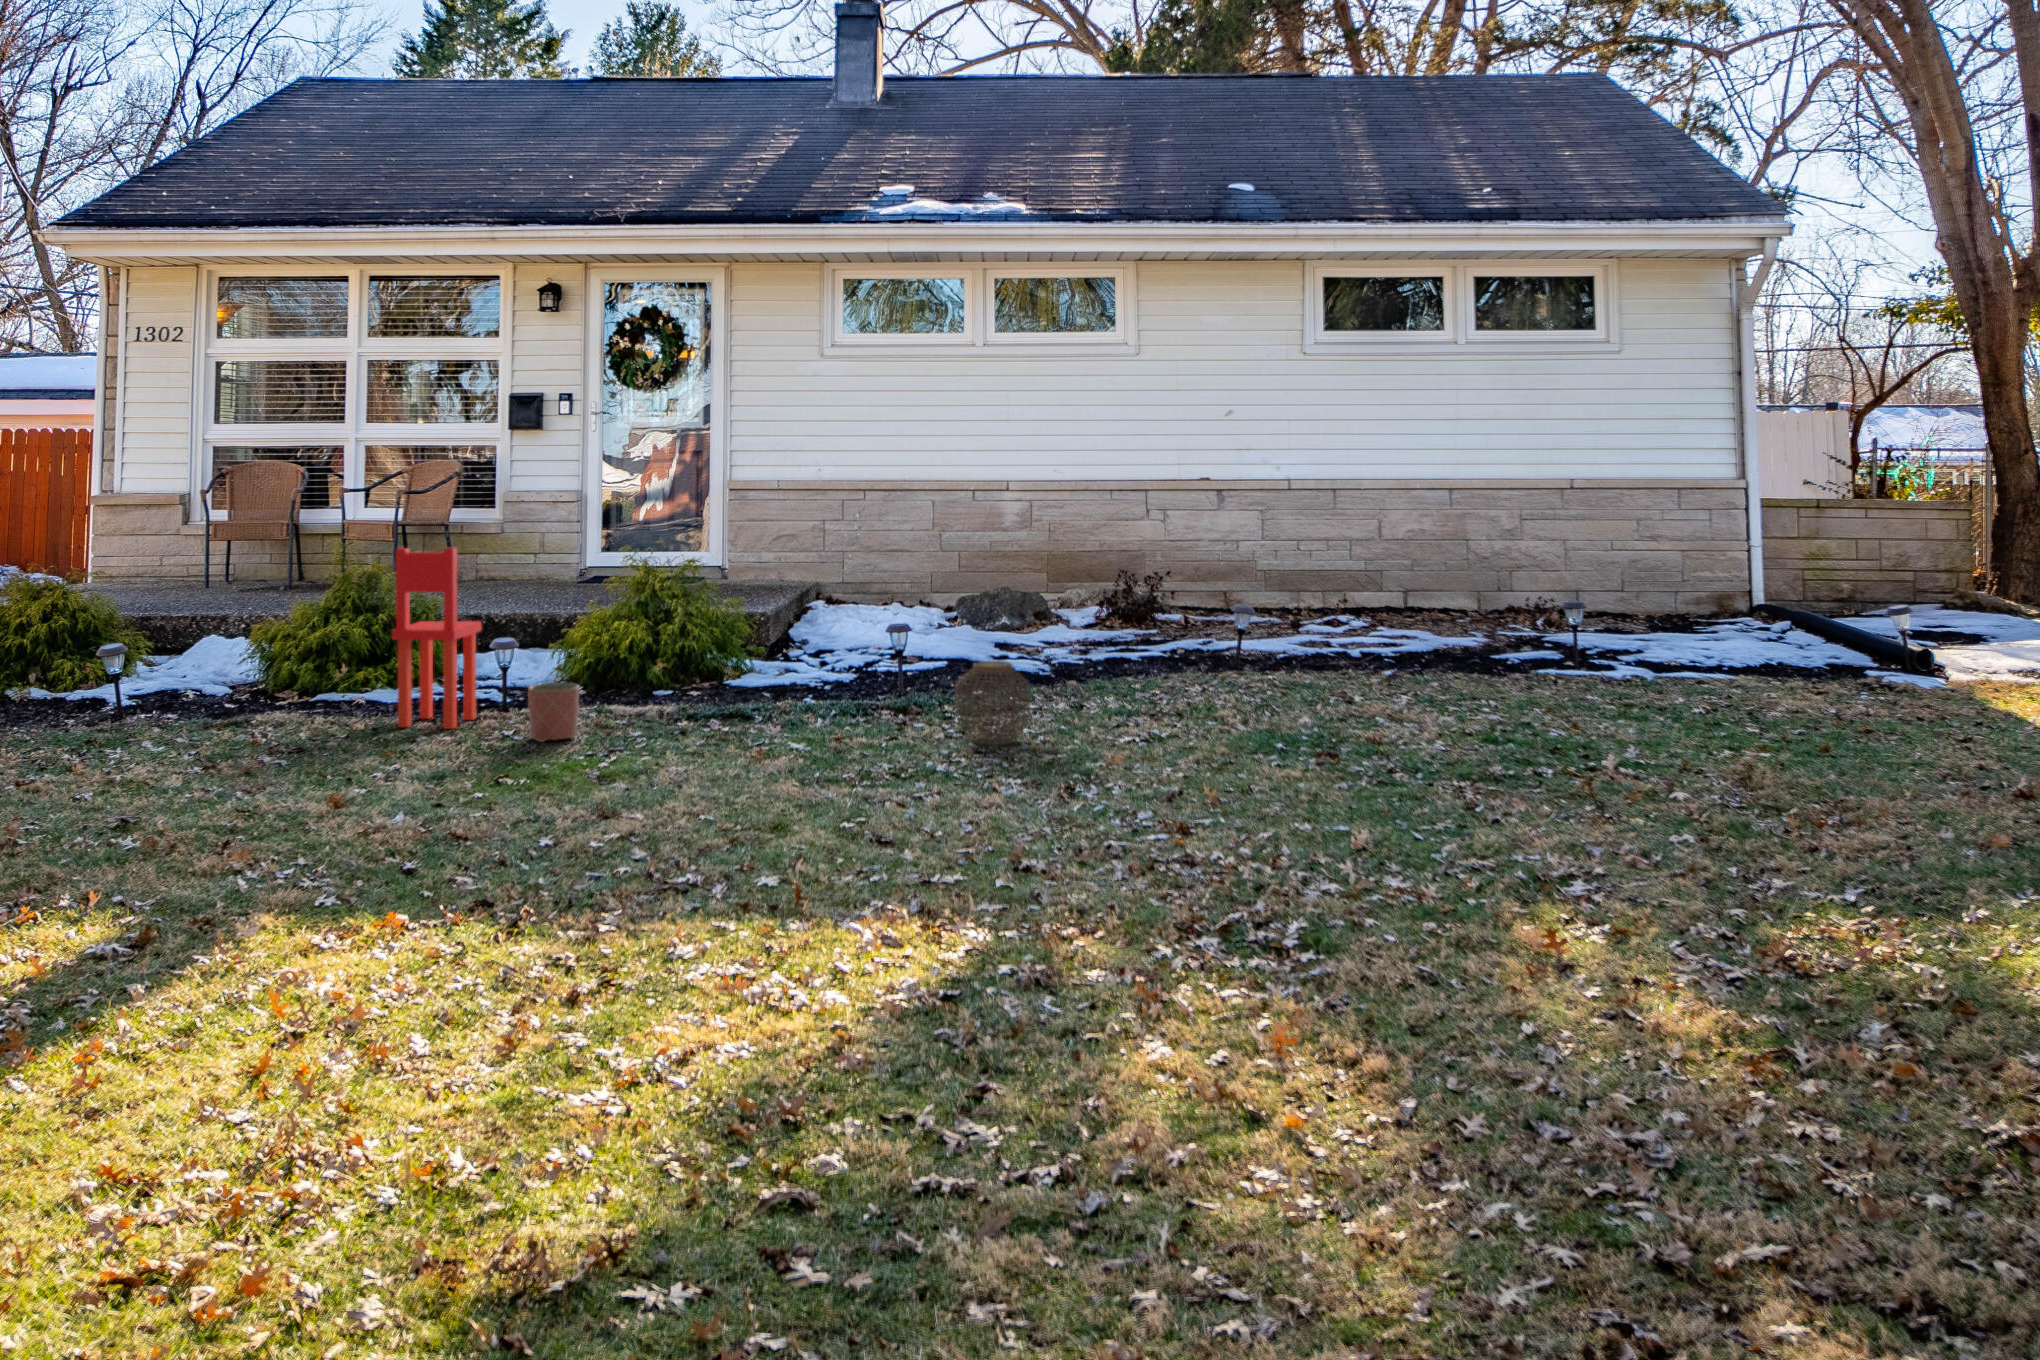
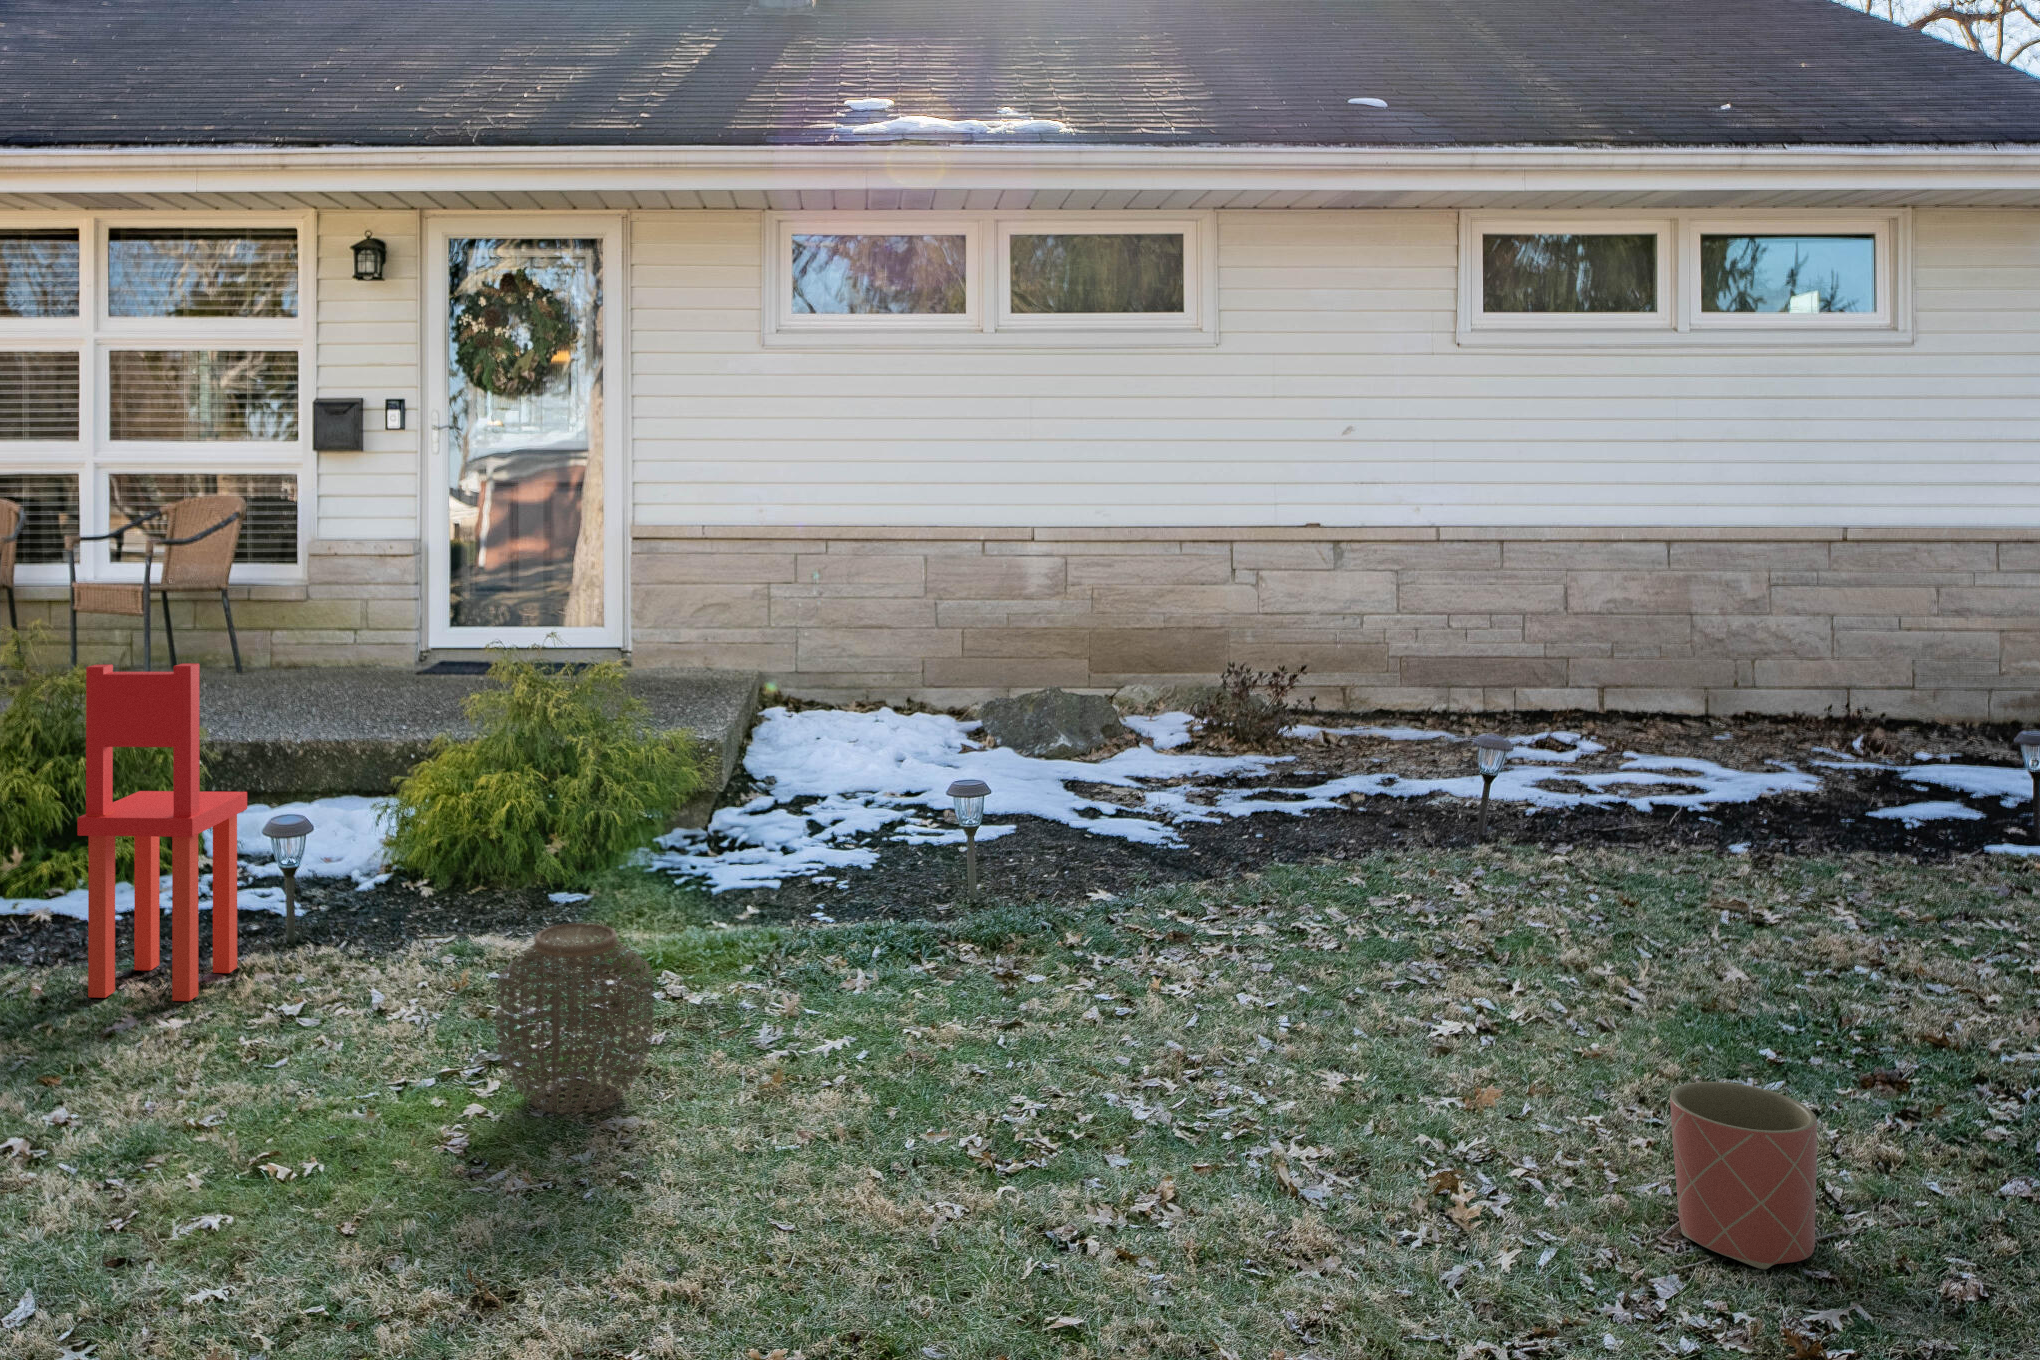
woven basket: present [956,661,1030,745] -> present [496,923,654,1114]
planter: present [528,683,579,742] -> present [1670,1082,1817,1269]

